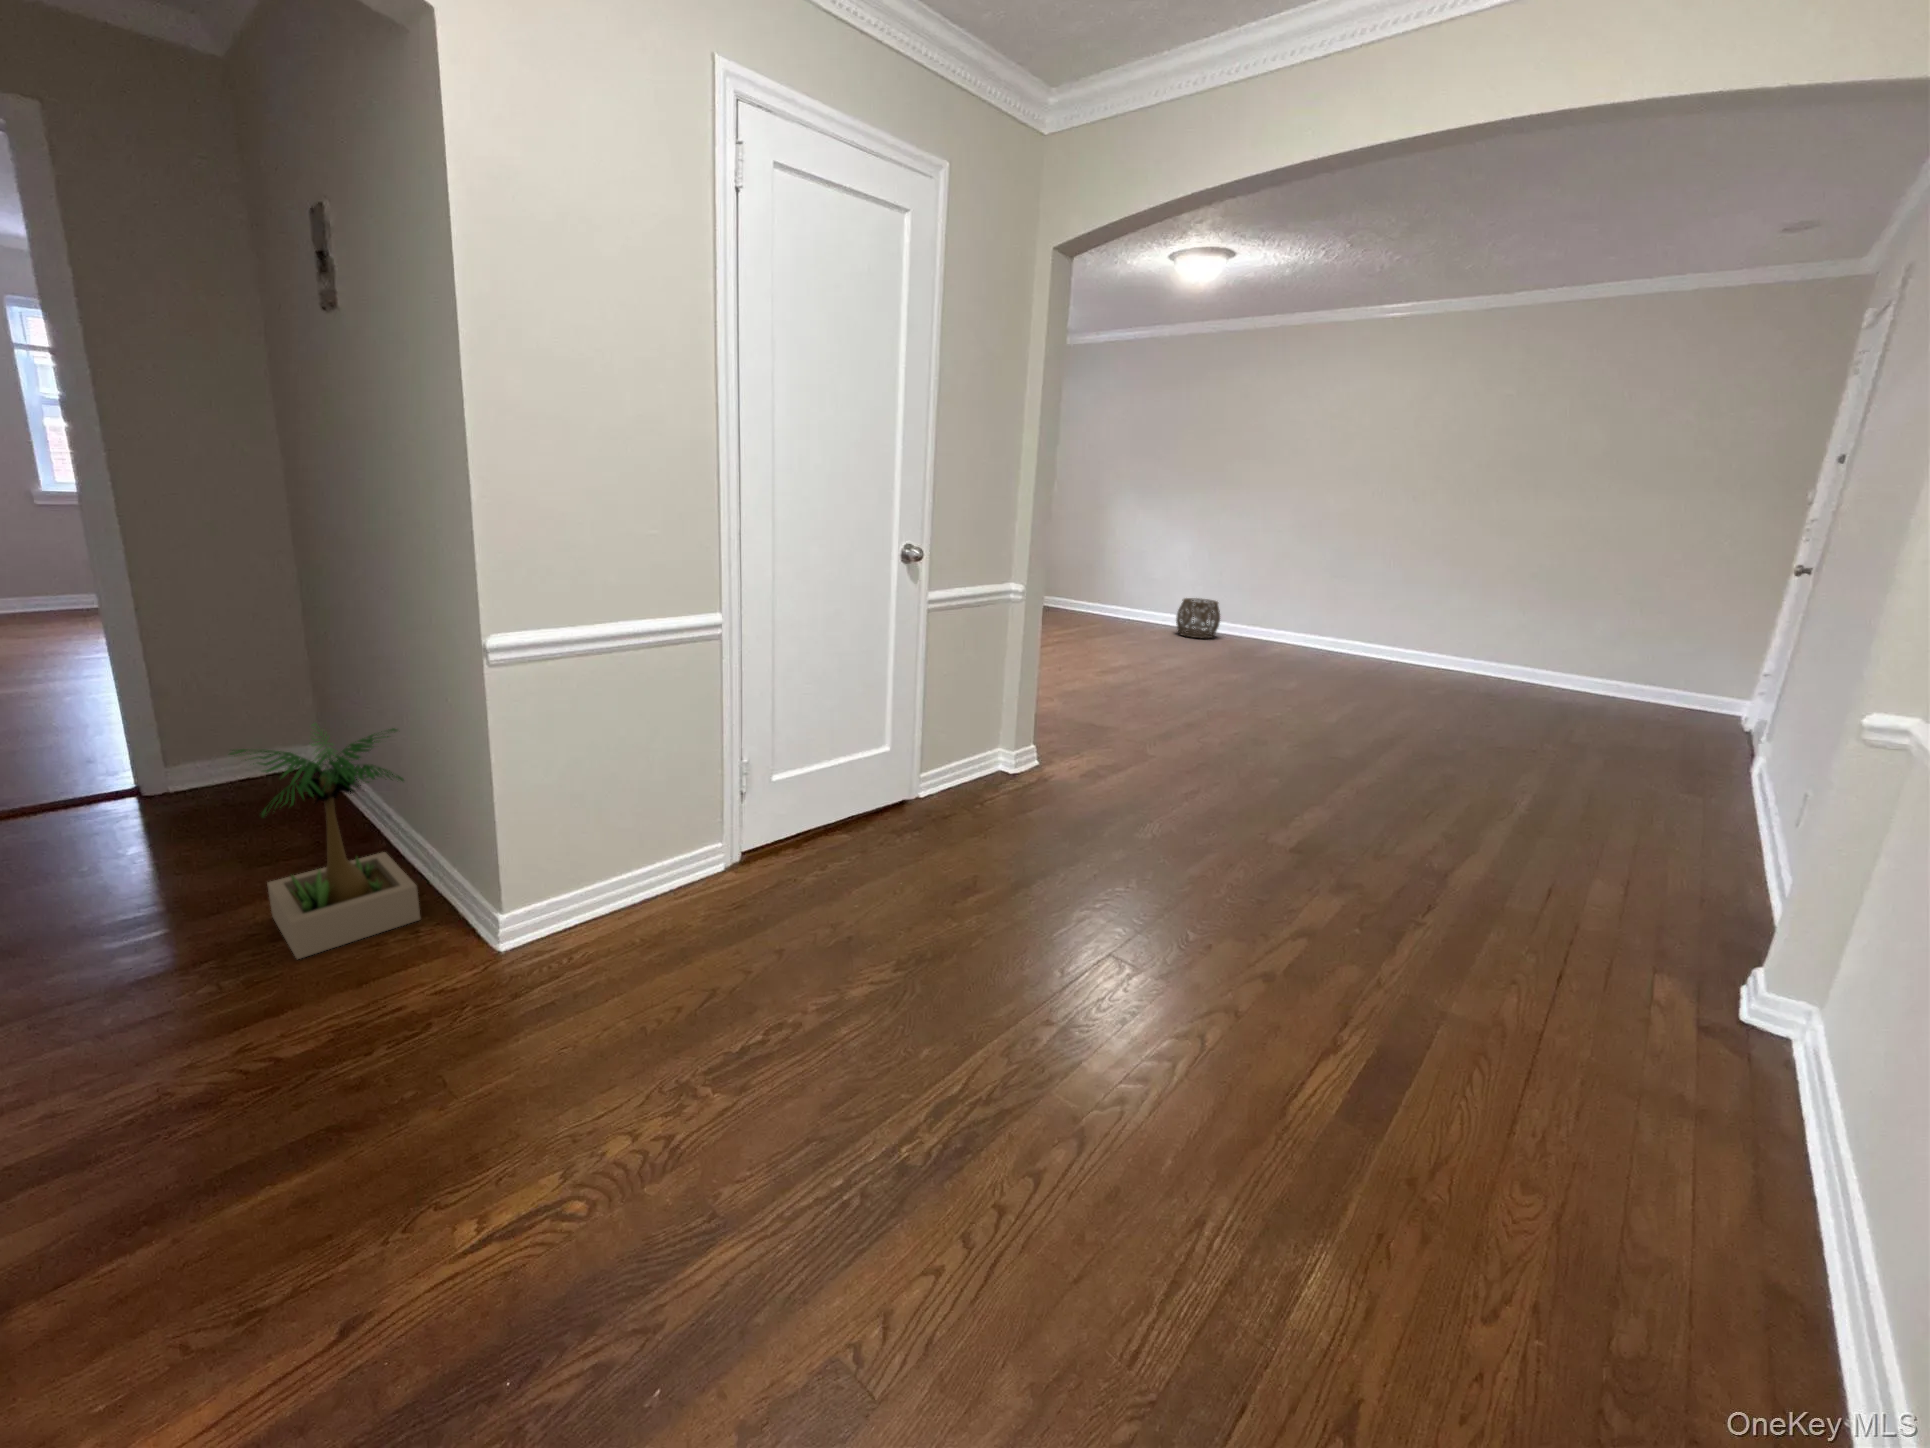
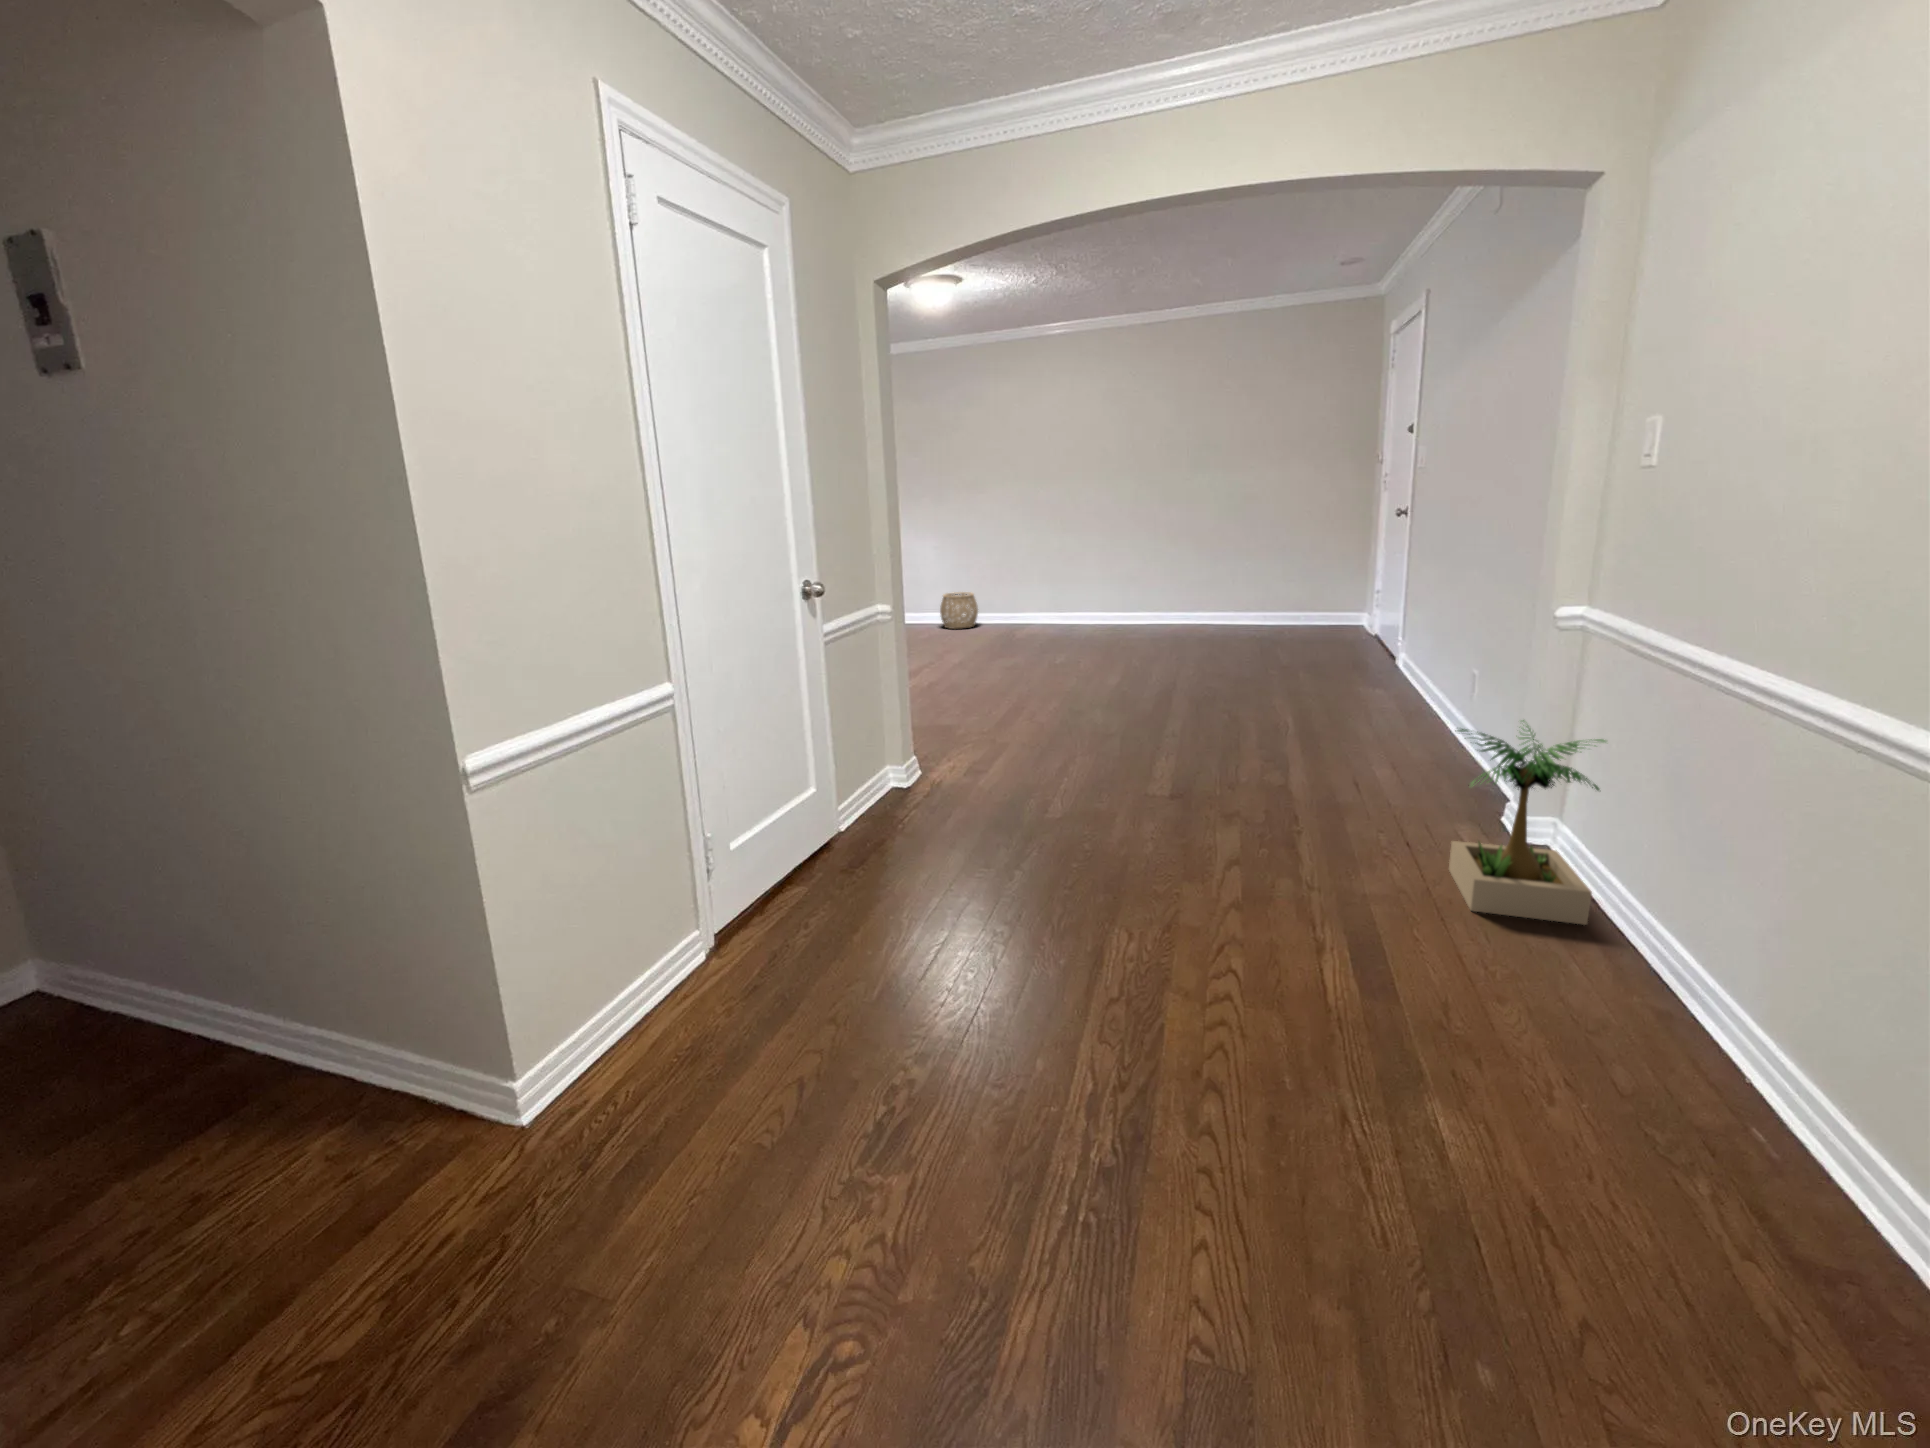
potted plant: present [230,723,420,959] -> present [1449,720,1606,925]

